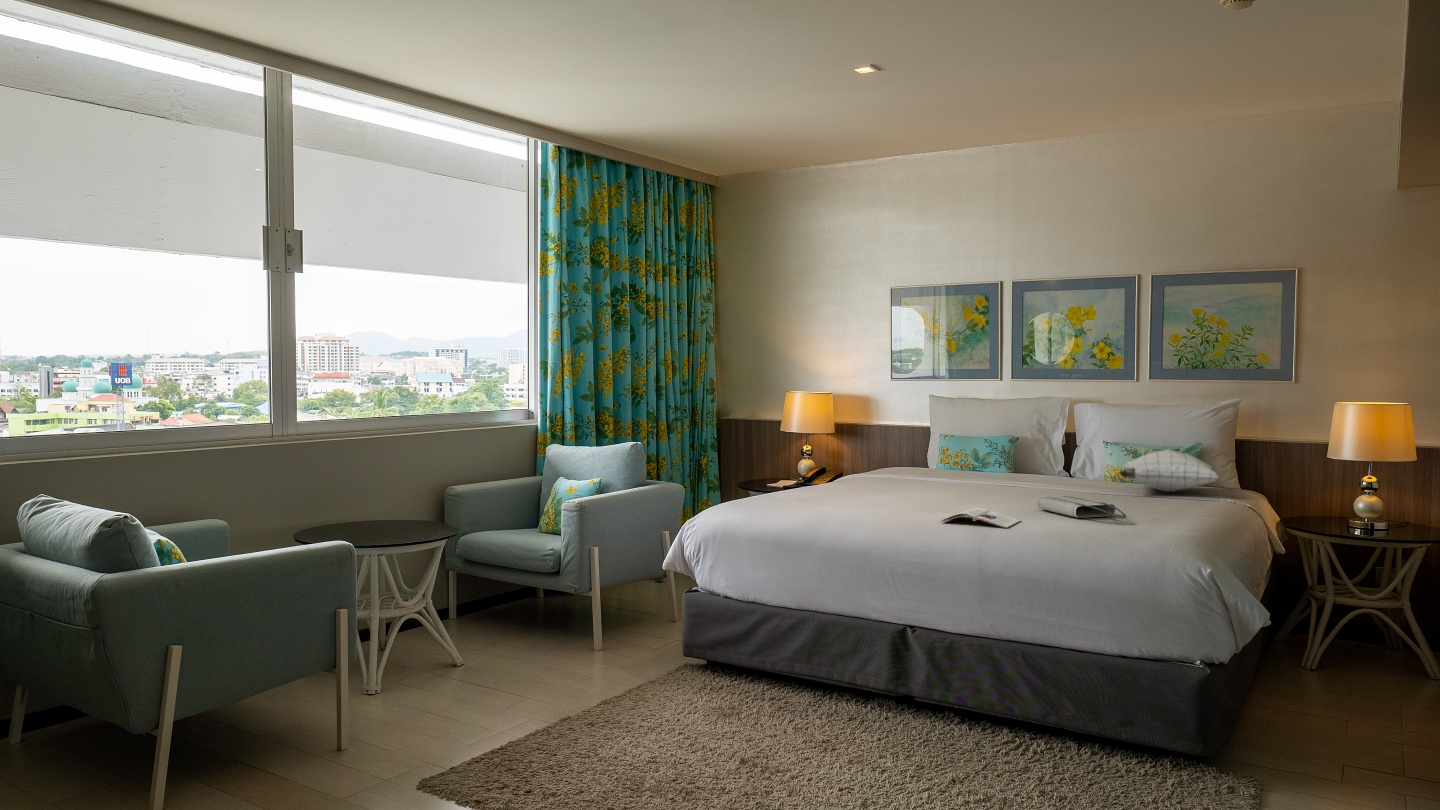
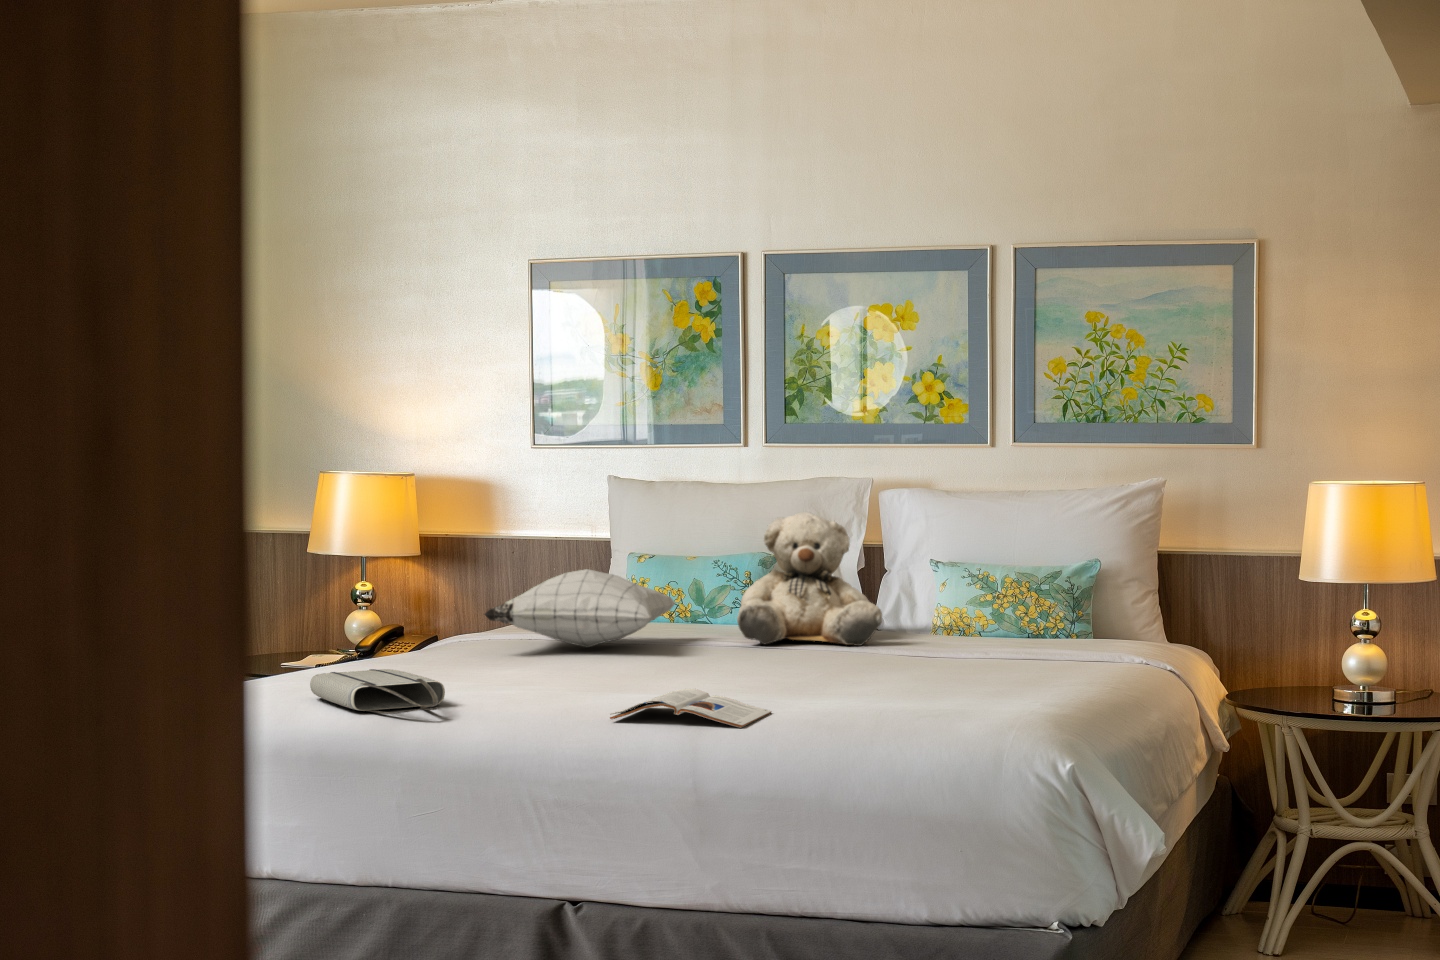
teddy bear: none [1000,417,1077,486] -> present [737,512,882,646]
pillow: present [1120,450,1218,492] -> present [485,569,675,647]
tote bag: present [1037,496,1126,520] -> present [310,669,445,714]

